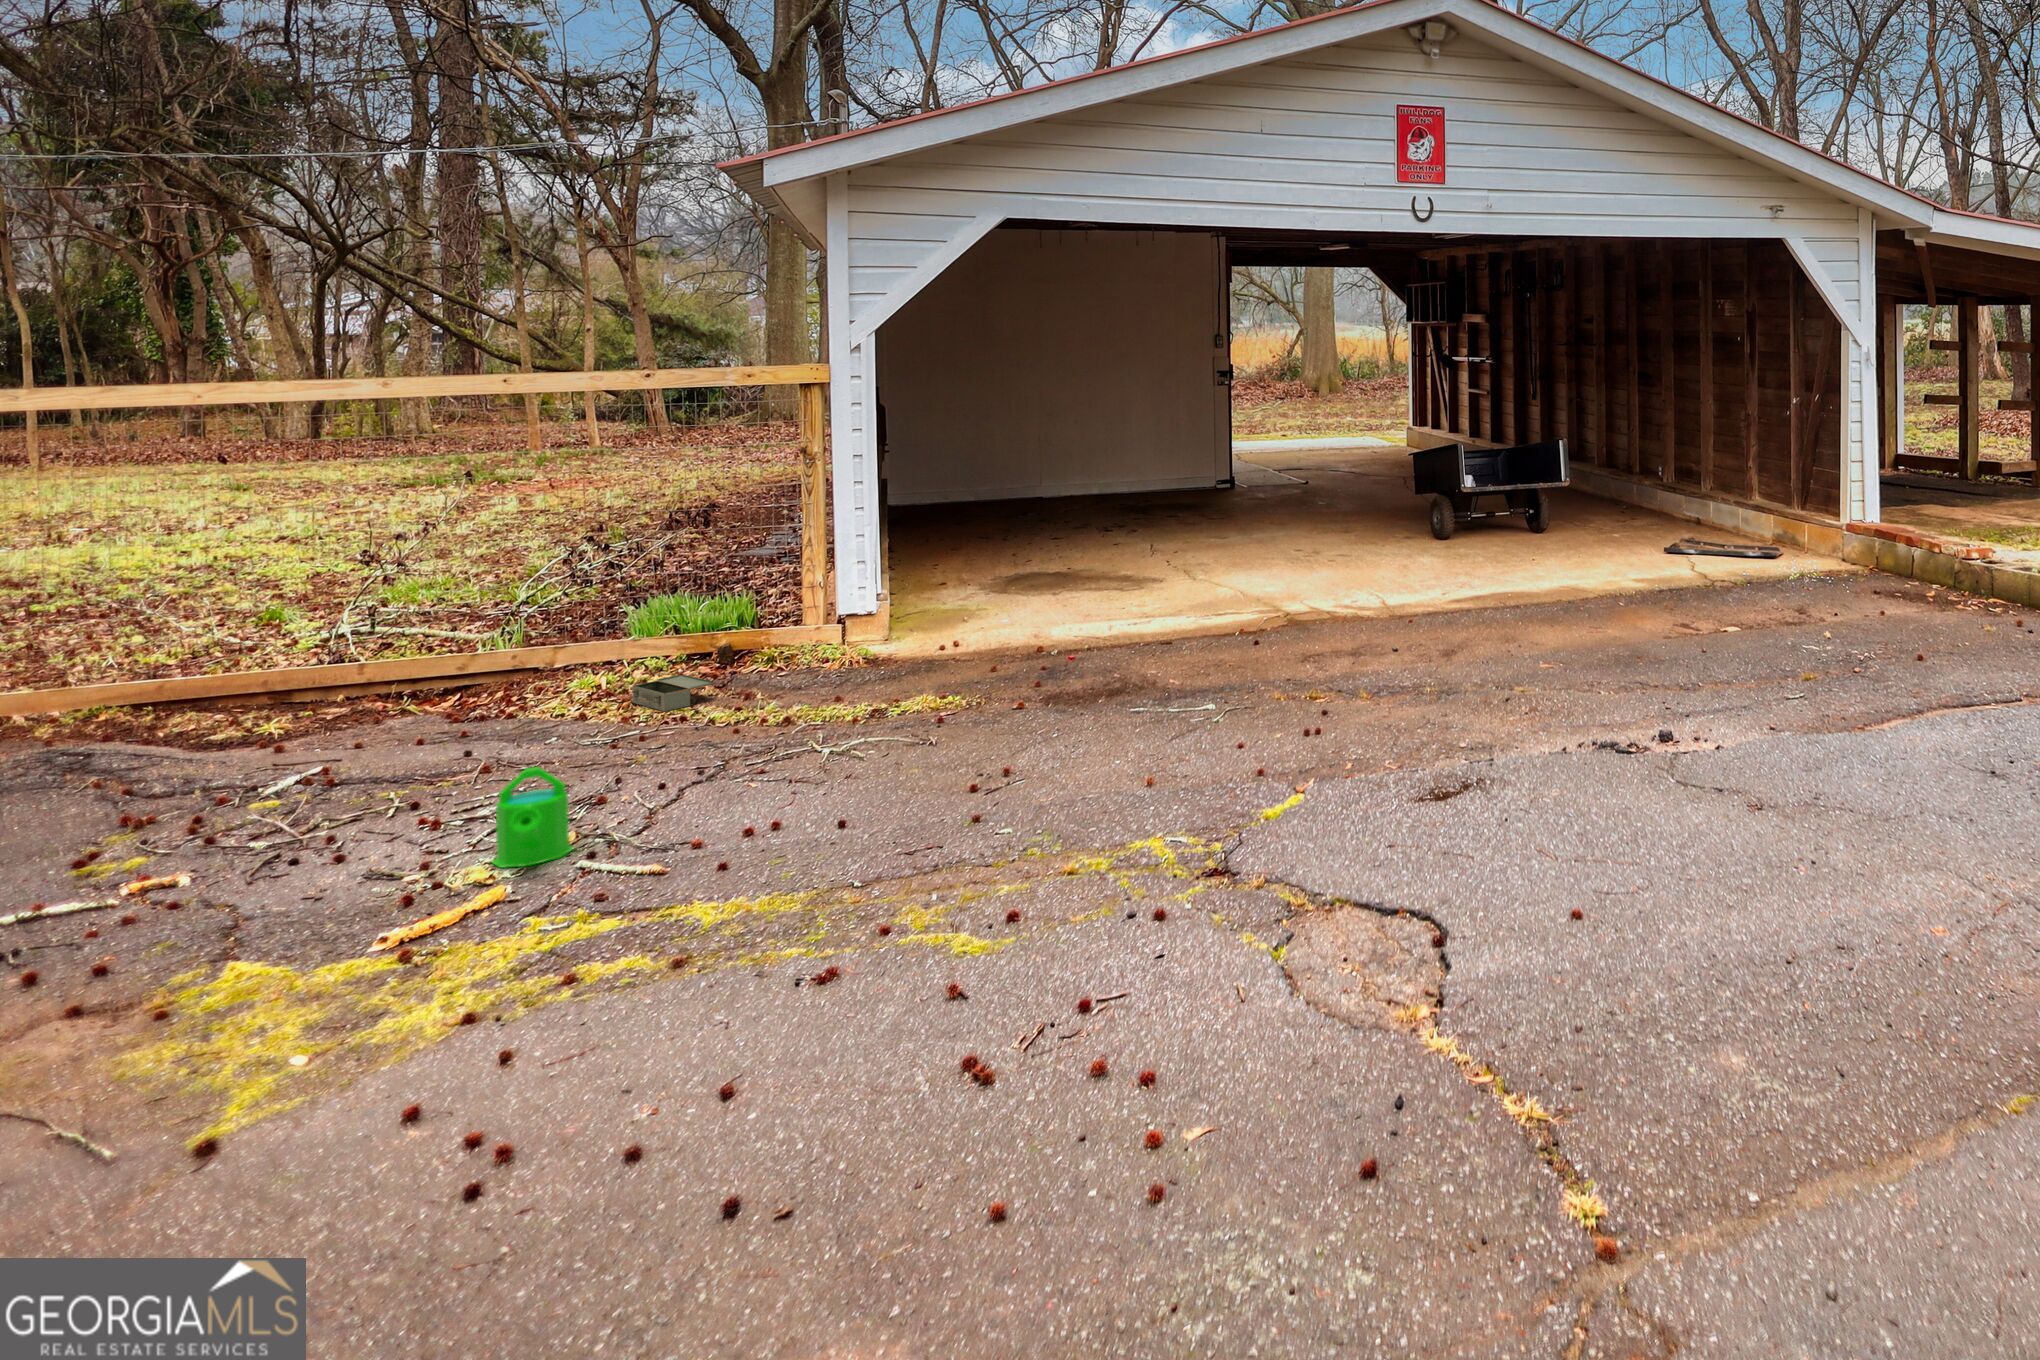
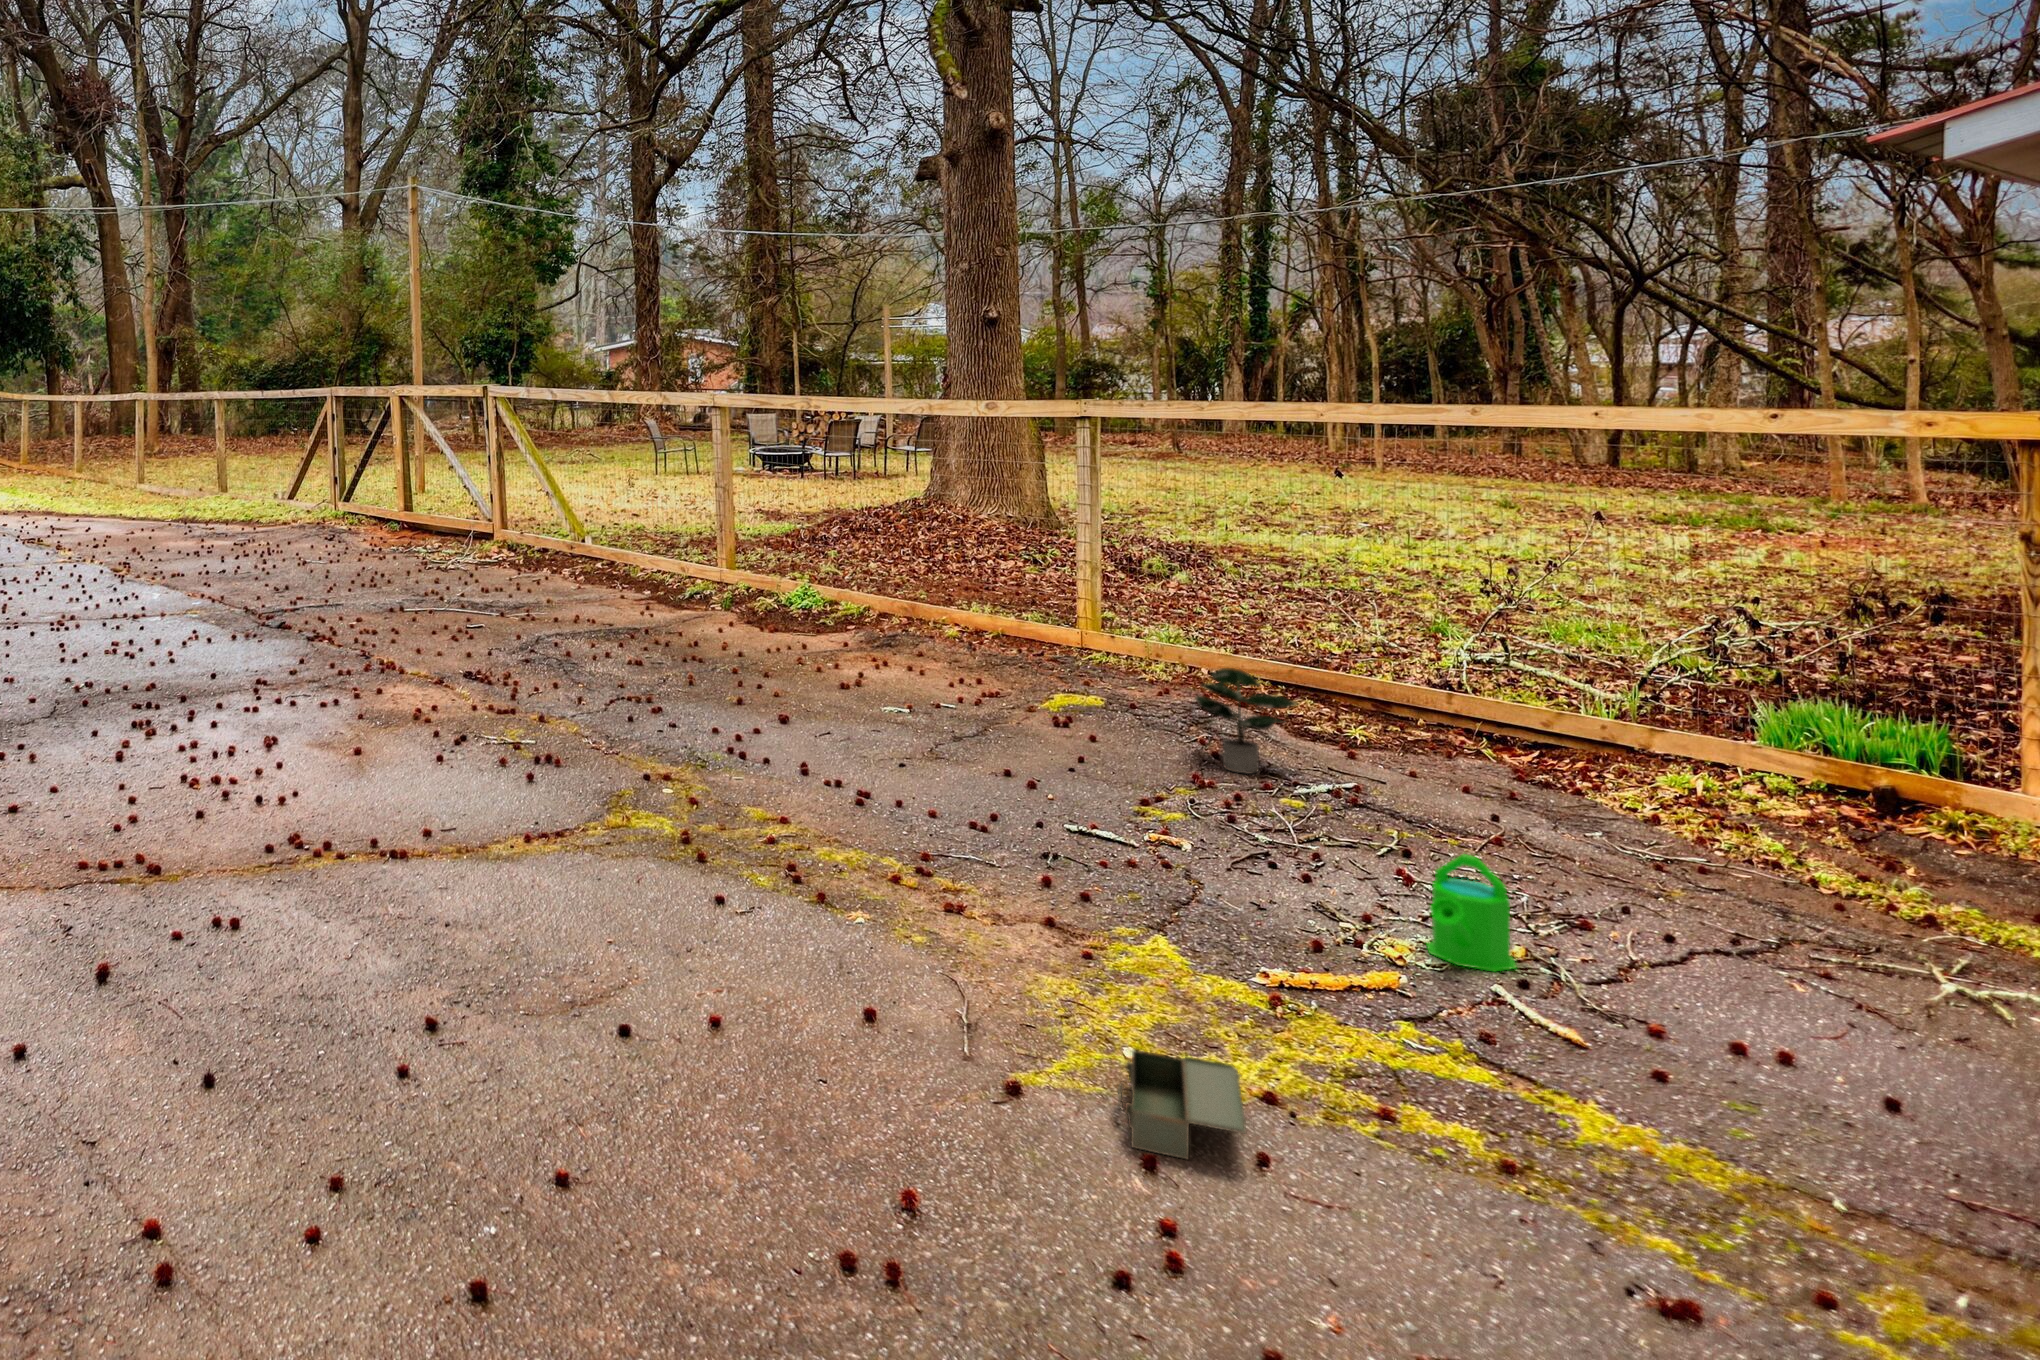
toolbox: present [632,675,714,711] -> present [1118,1050,1247,1159]
potted plant: none [90,689,239,805] -> present [1196,668,1298,774]

